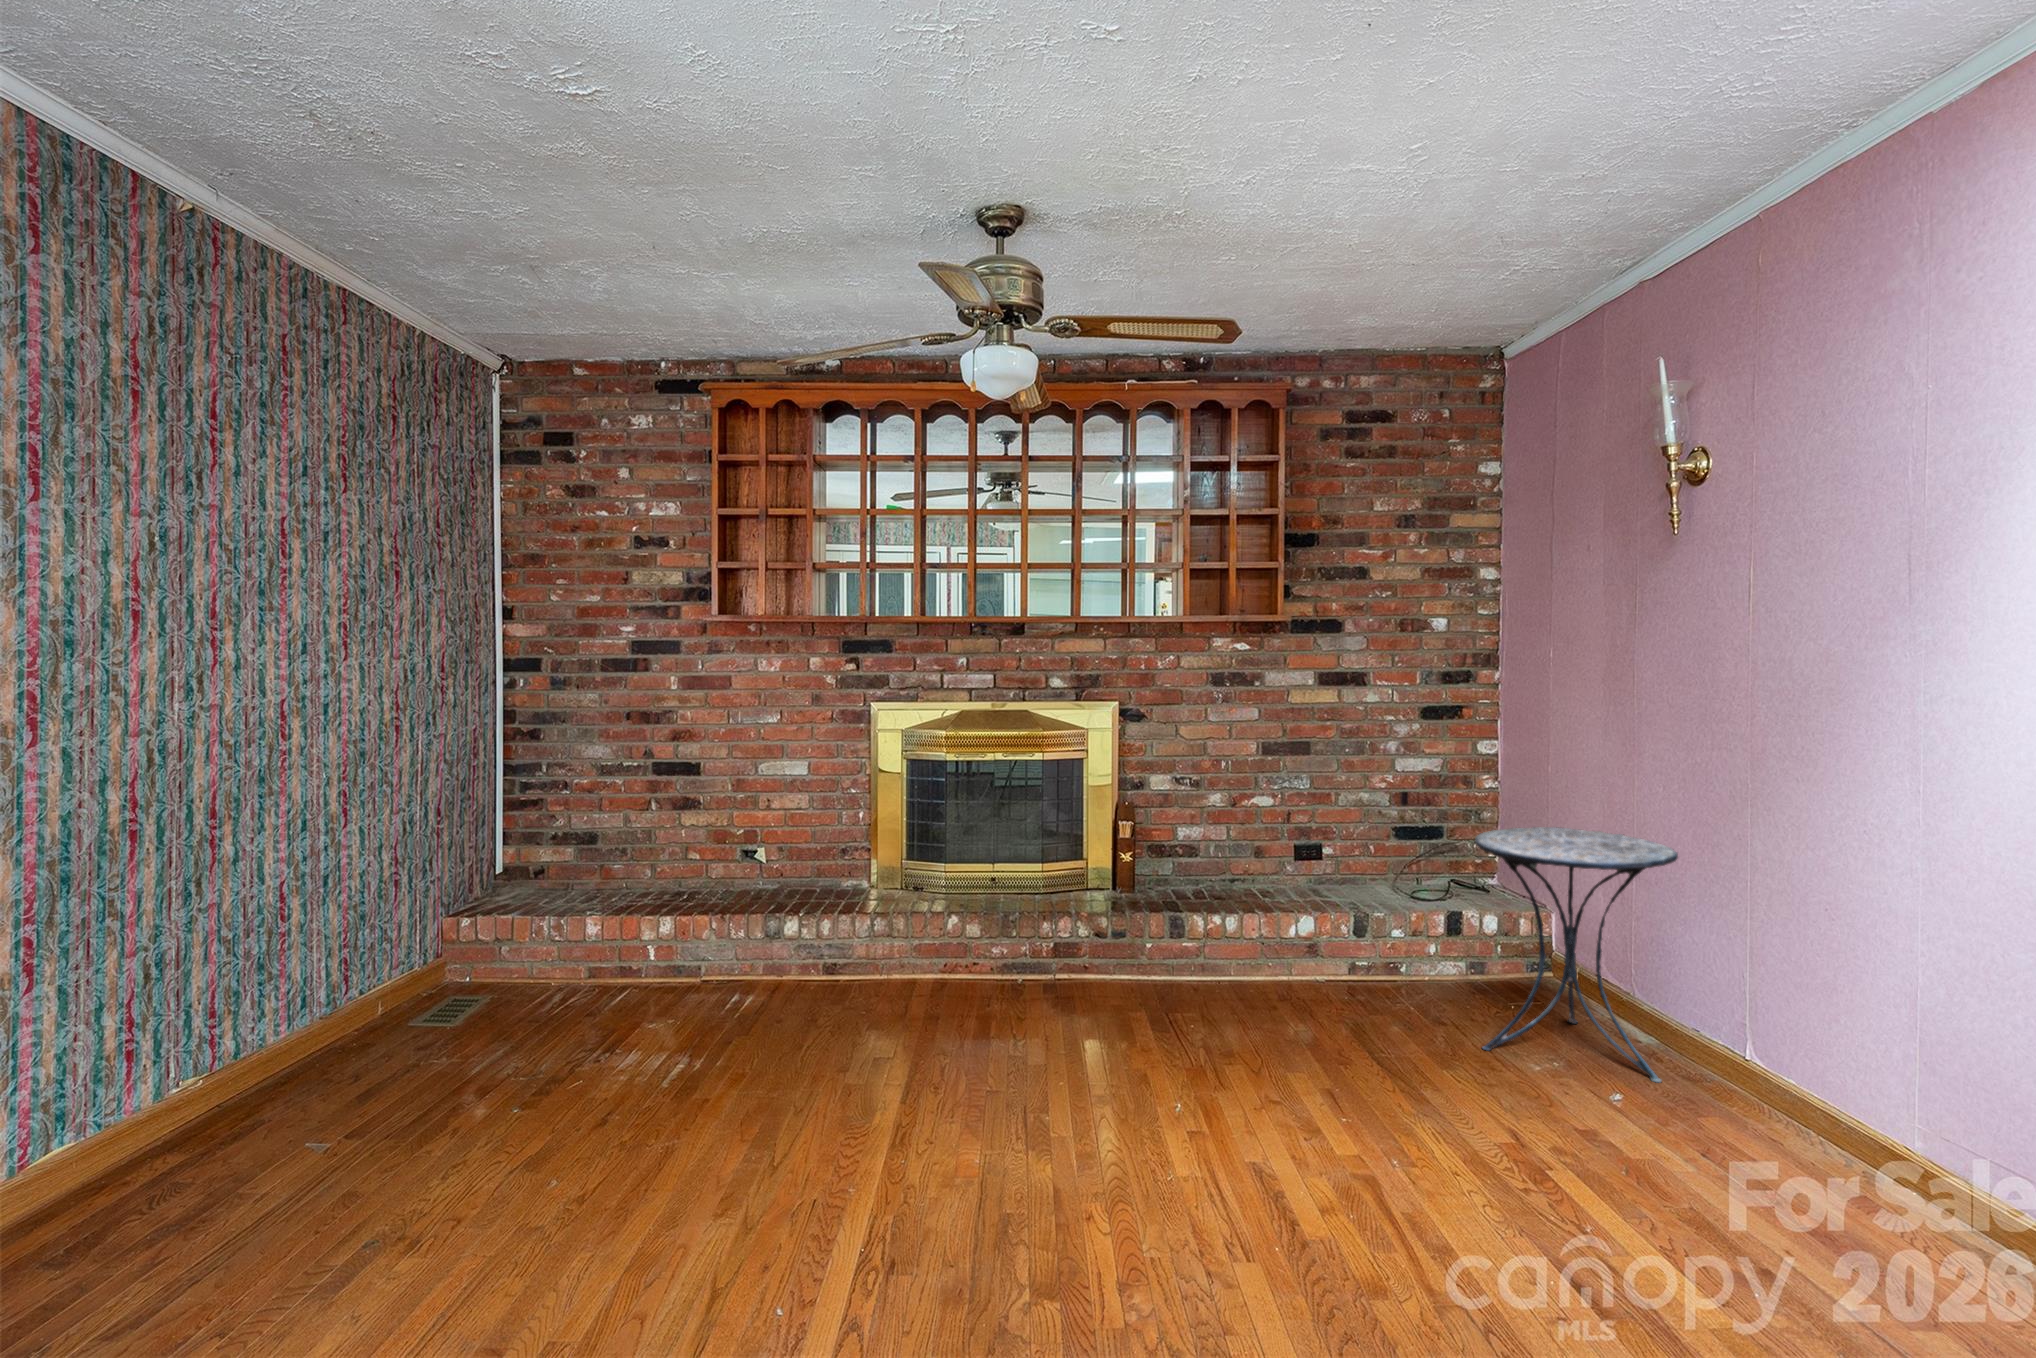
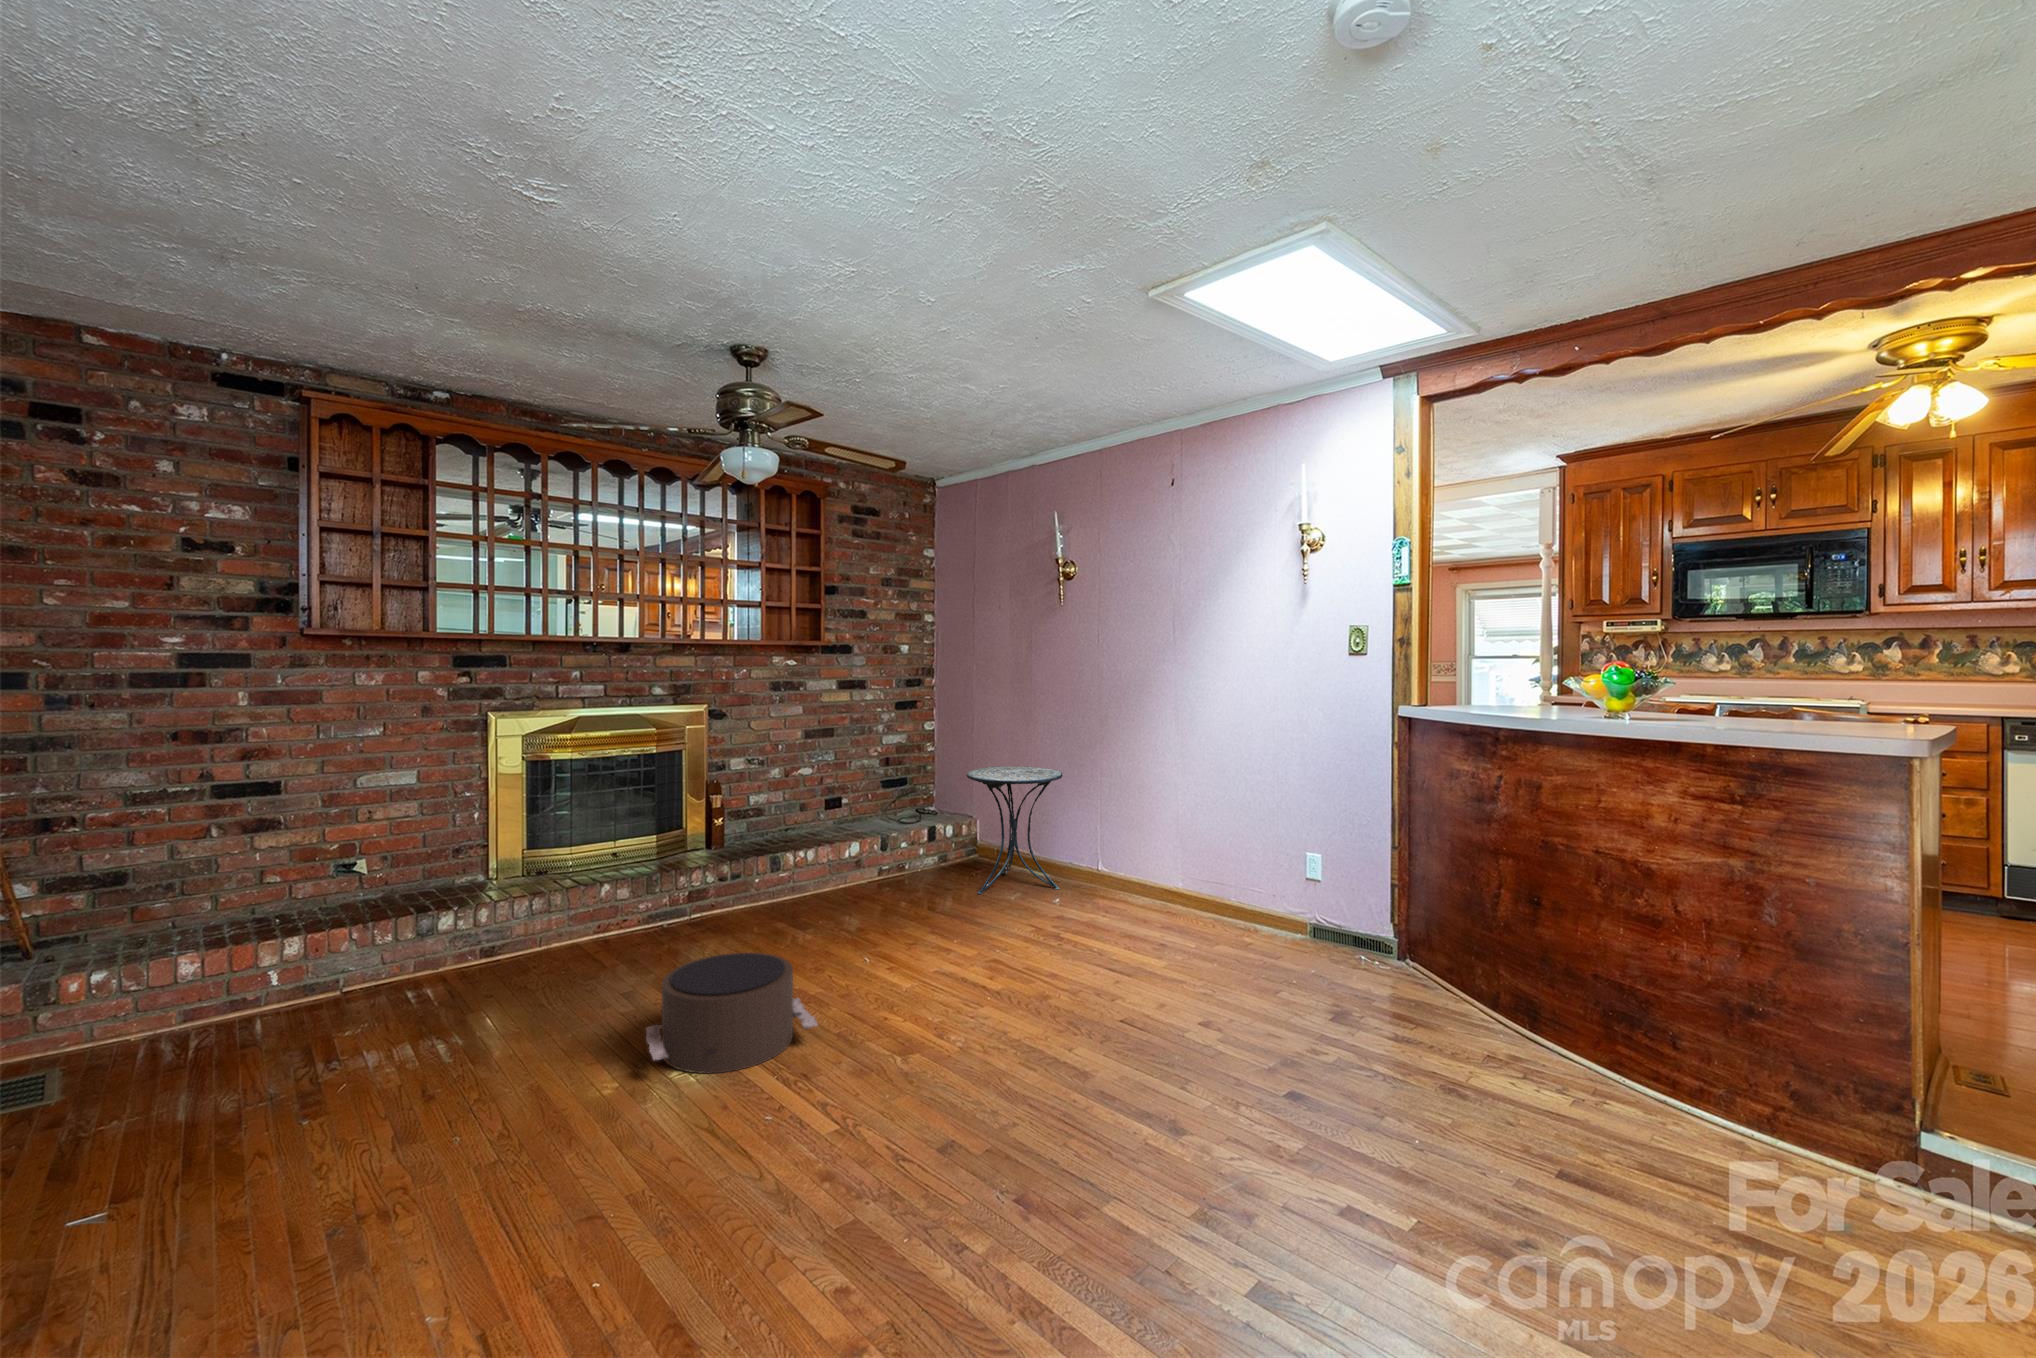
pouf: none [737,1048,982,1234] -> present [645,953,817,1074]

